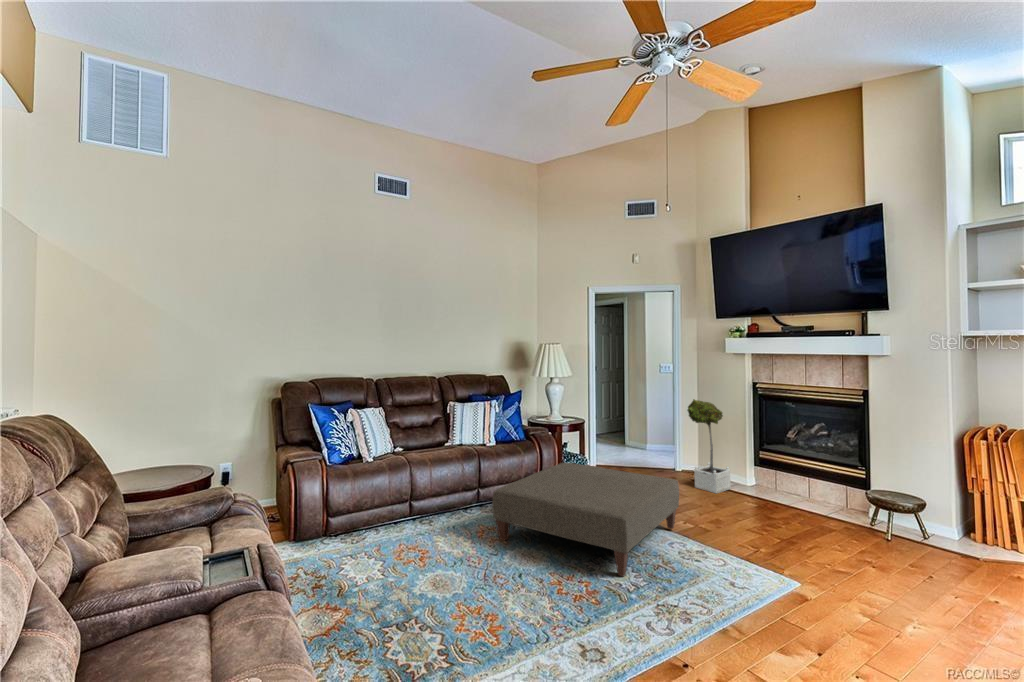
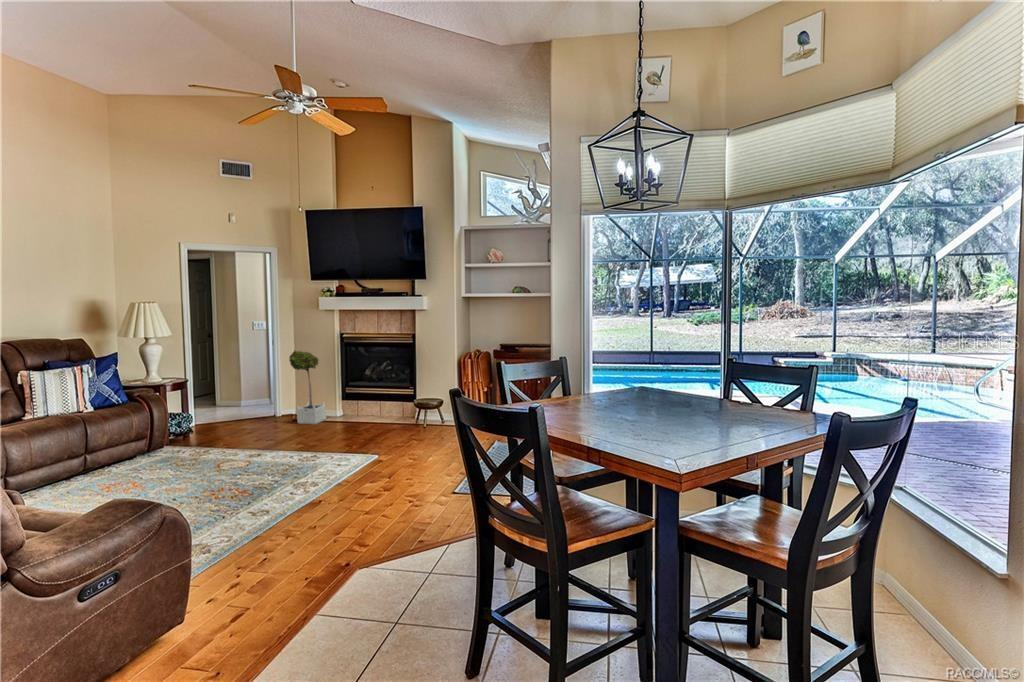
ottoman: present [492,463,679,577] -> none [121,410,294,489]

